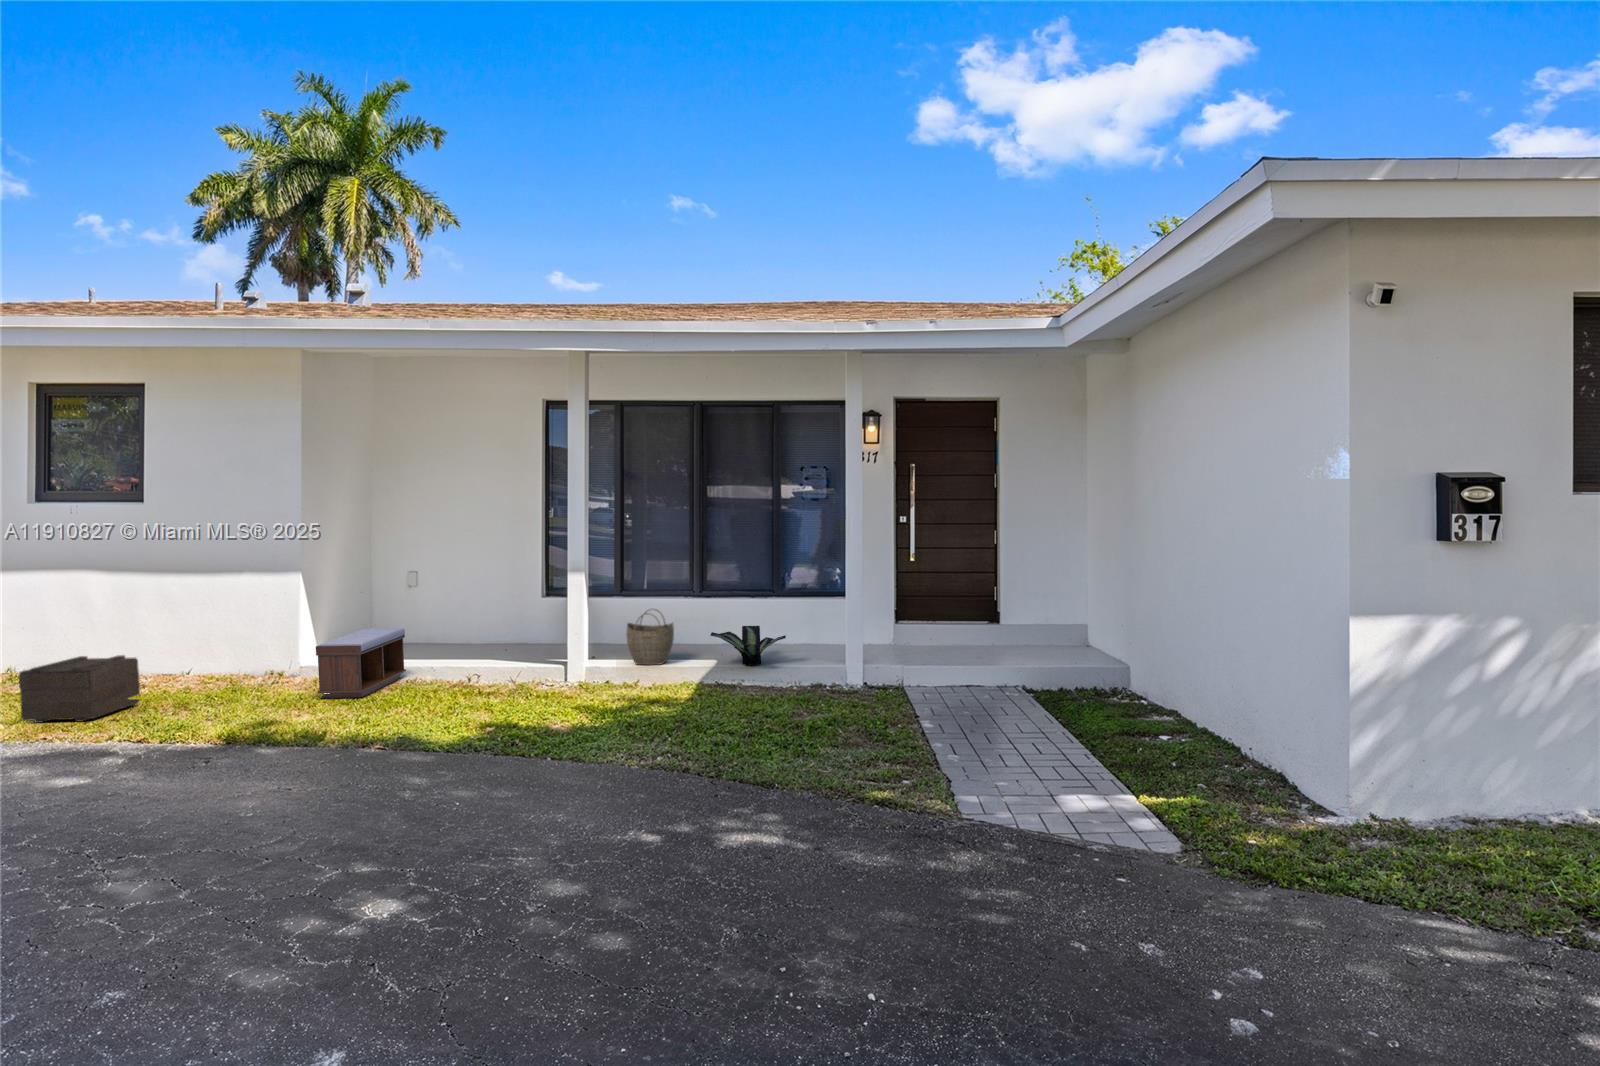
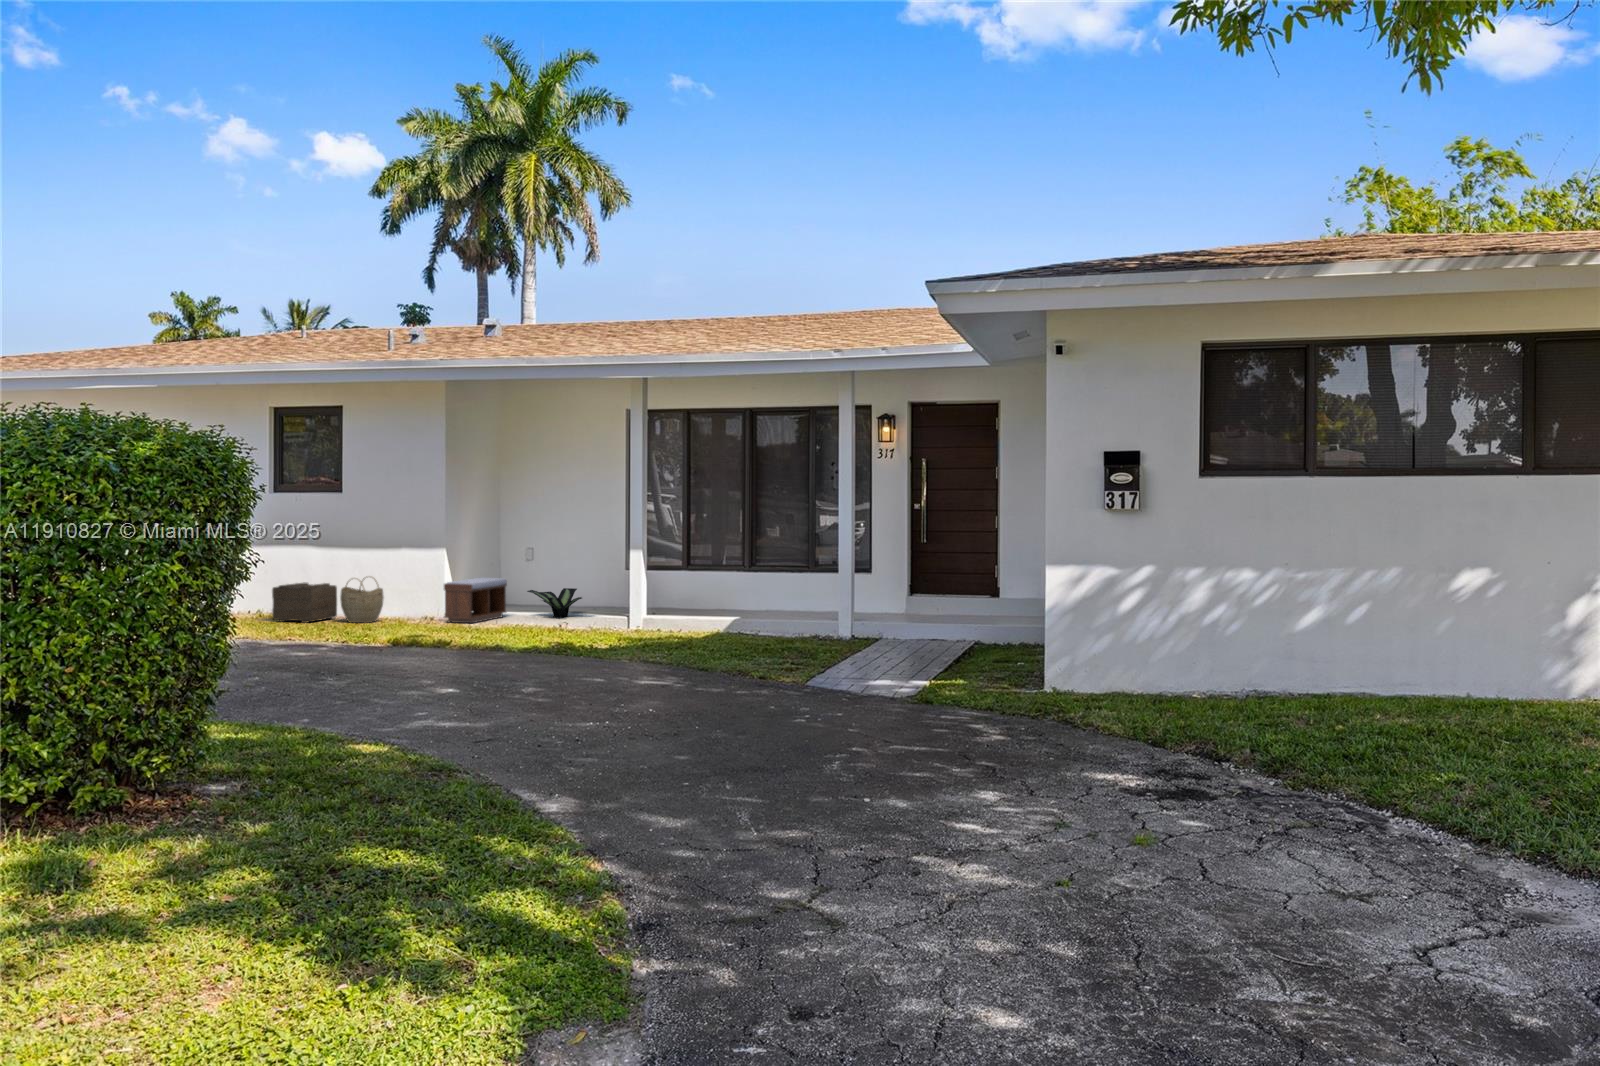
woven basket: present [626,609,674,665] -> present [340,578,384,623]
potted plant: present [710,626,786,666] -> present [527,588,582,617]

